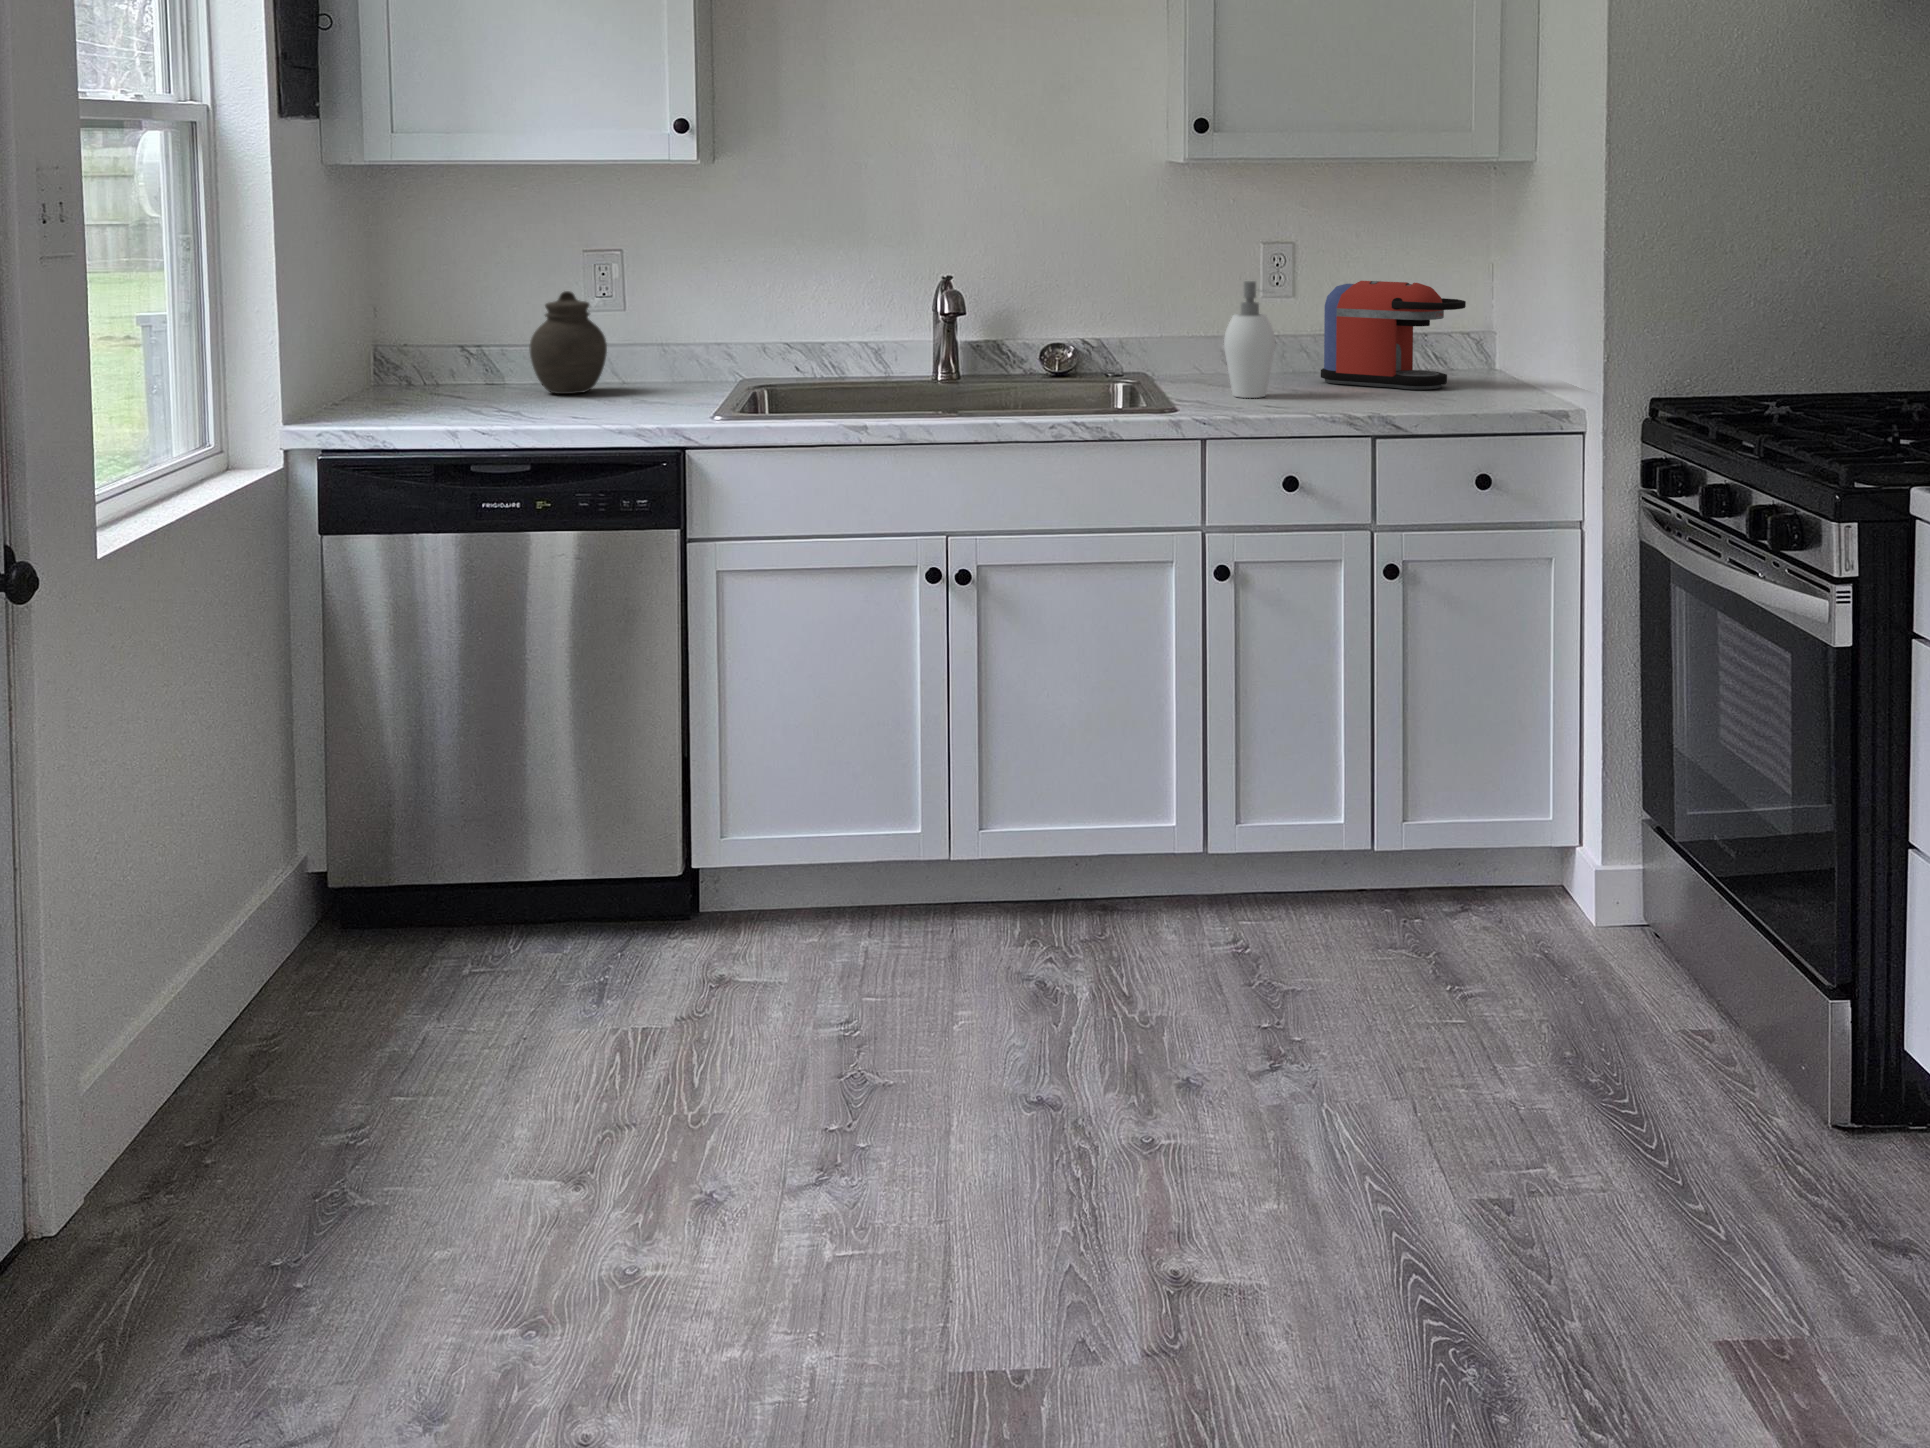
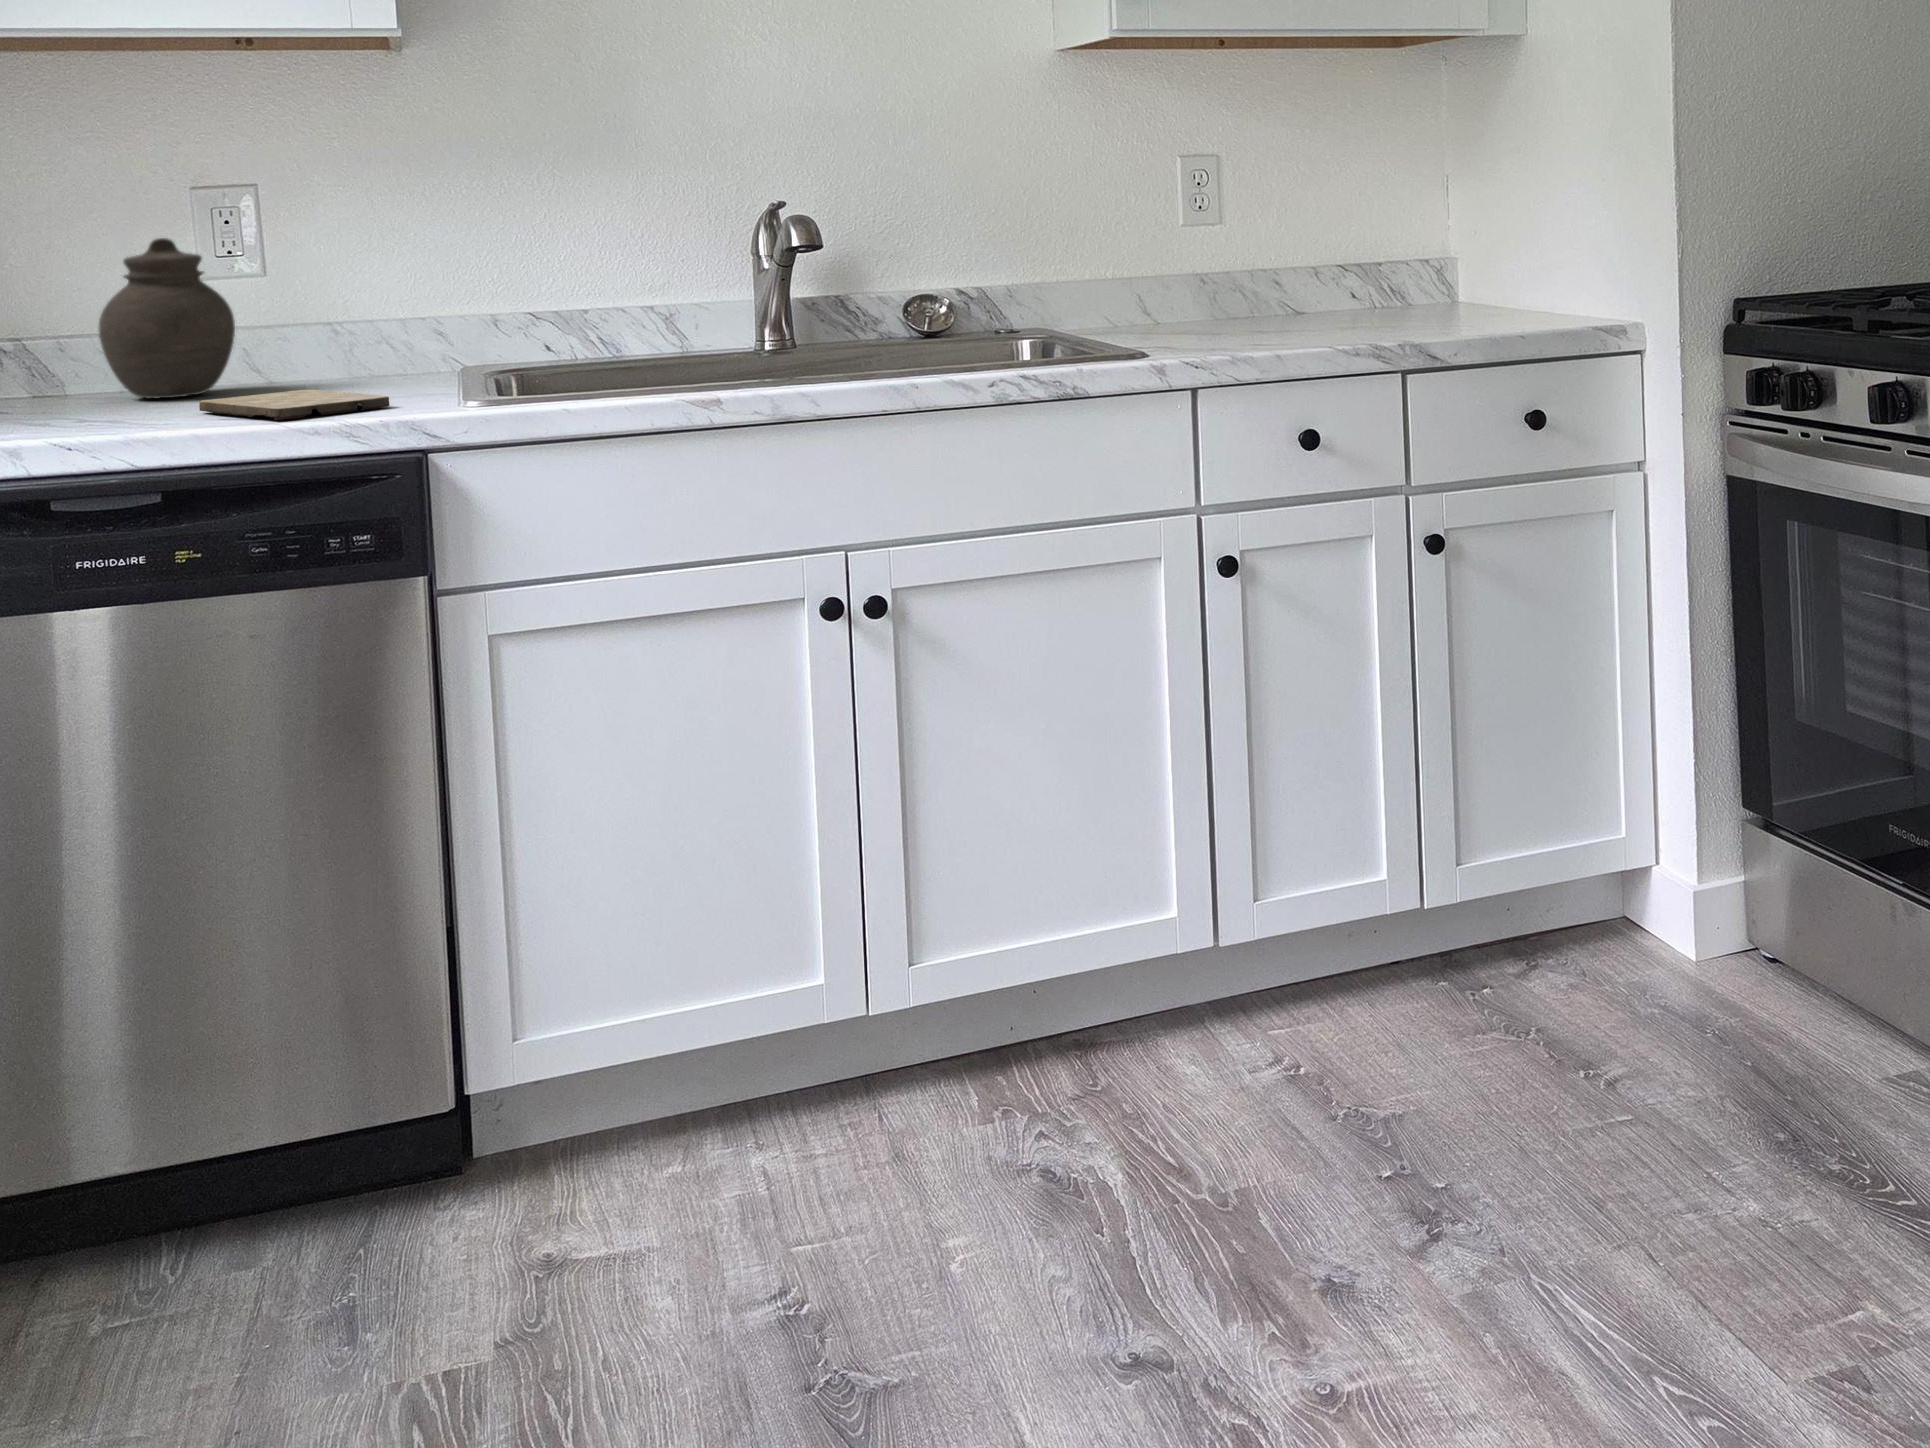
soap dispenser: present [1224,281,1275,398] -> none [1171,188,1243,341]
coffee maker: present [1321,281,1466,390] -> none [1268,189,1451,323]
cutting board: none [572,396,676,419] -> present [200,389,390,420]

